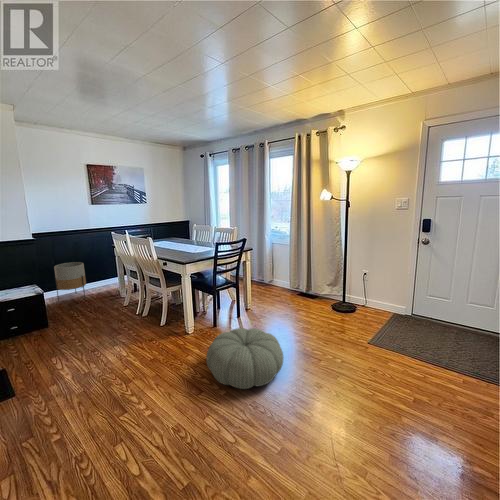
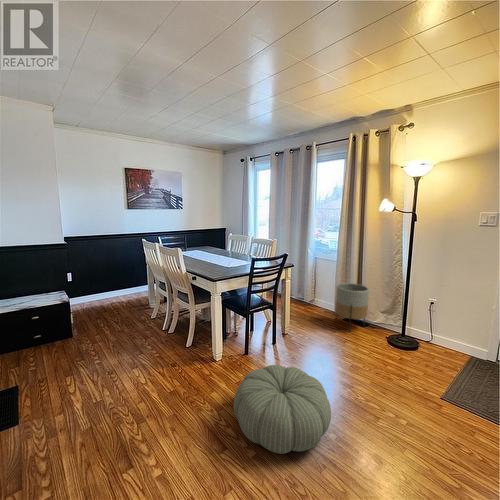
planter: present [54,262,86,301] -> present [335,283,369,333]

